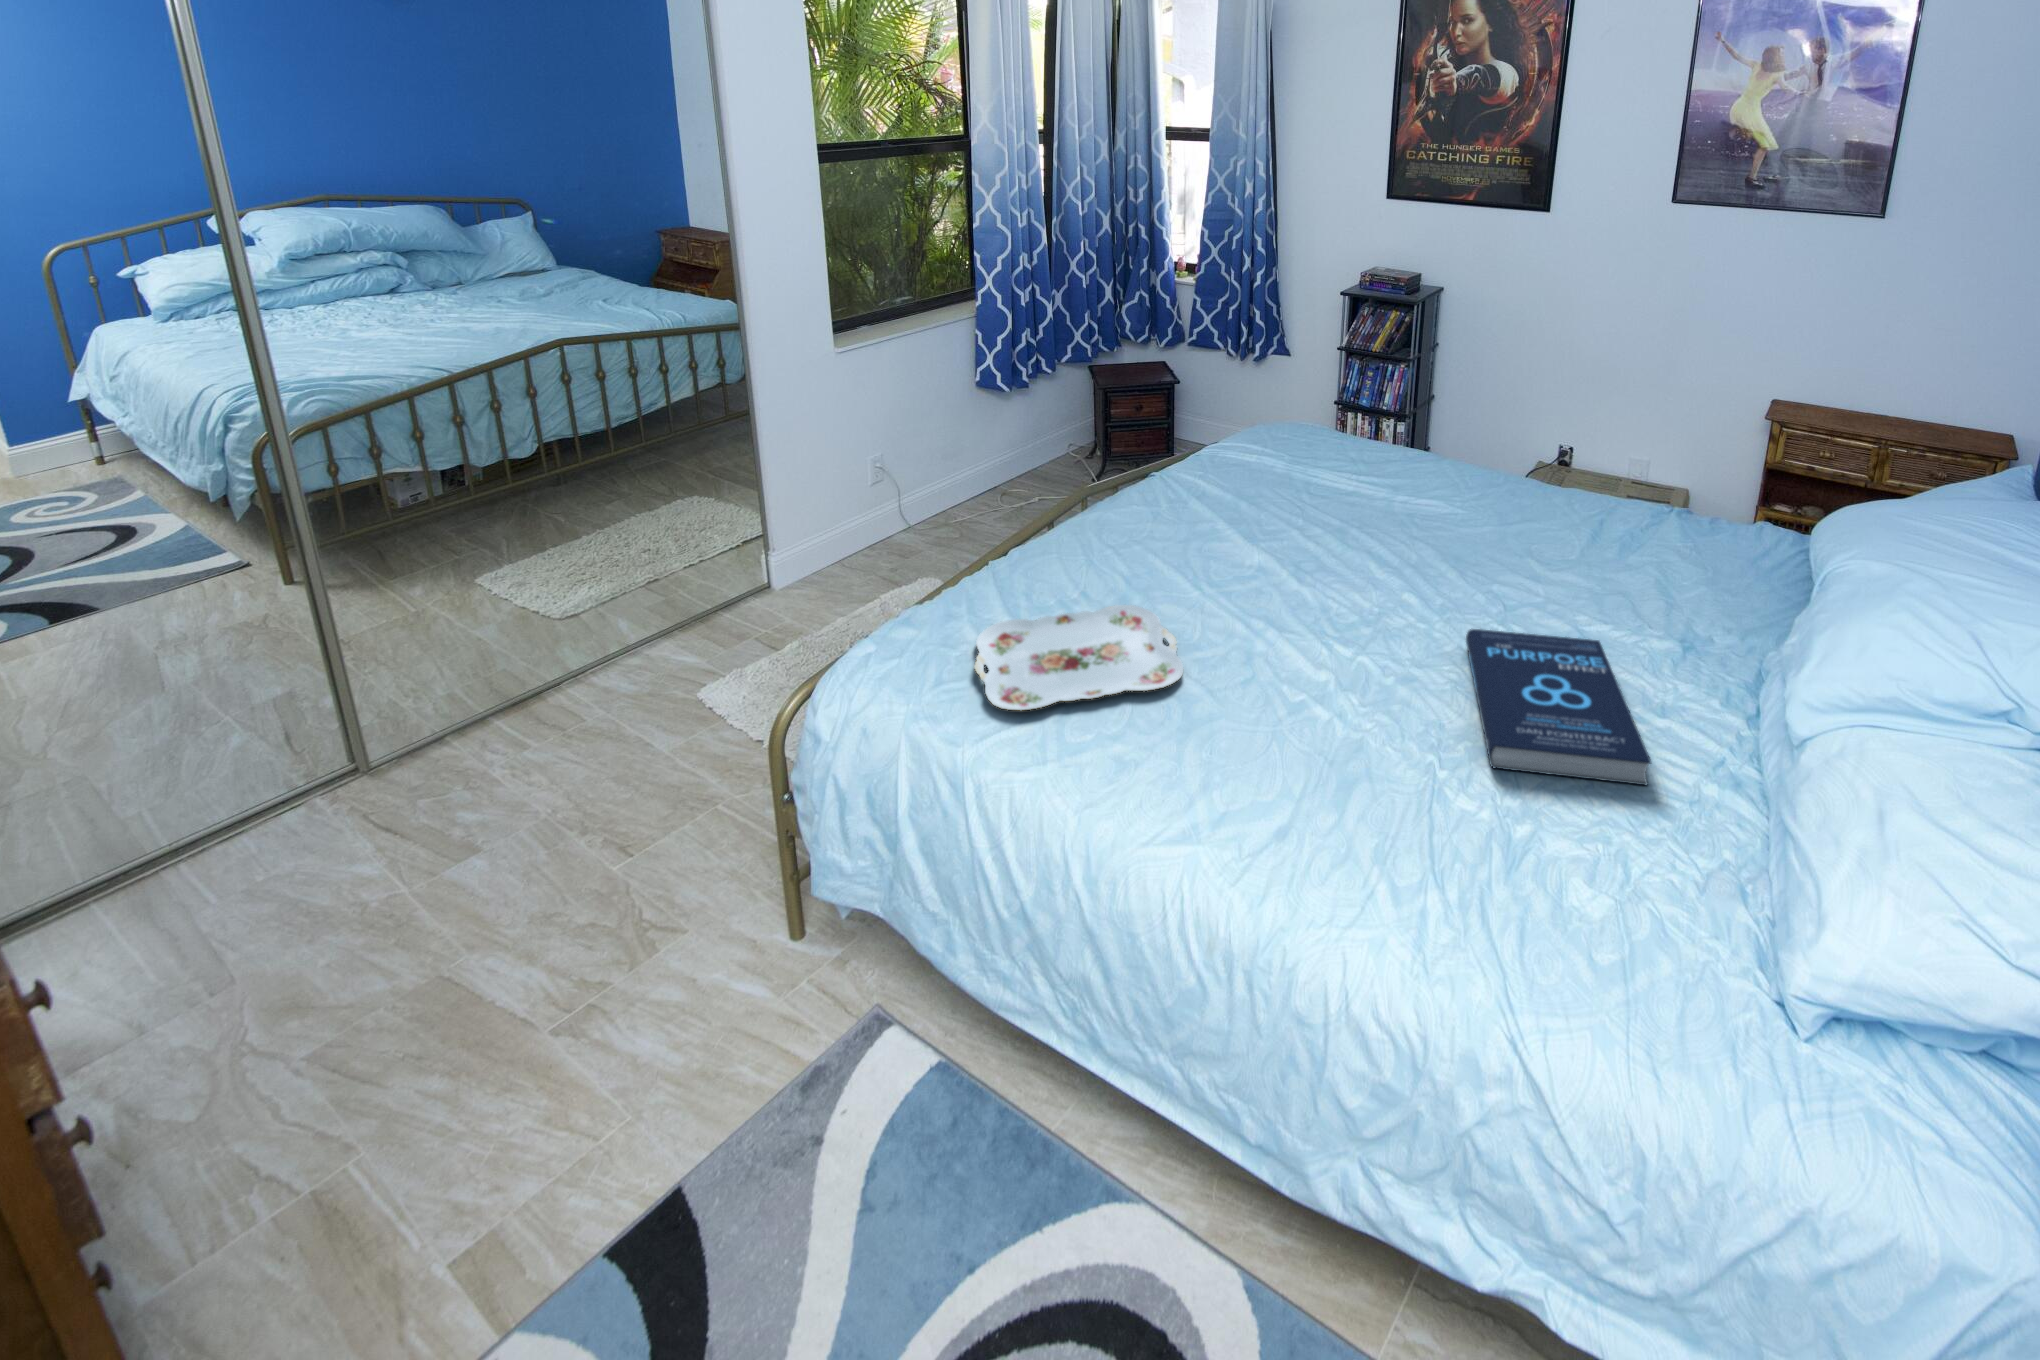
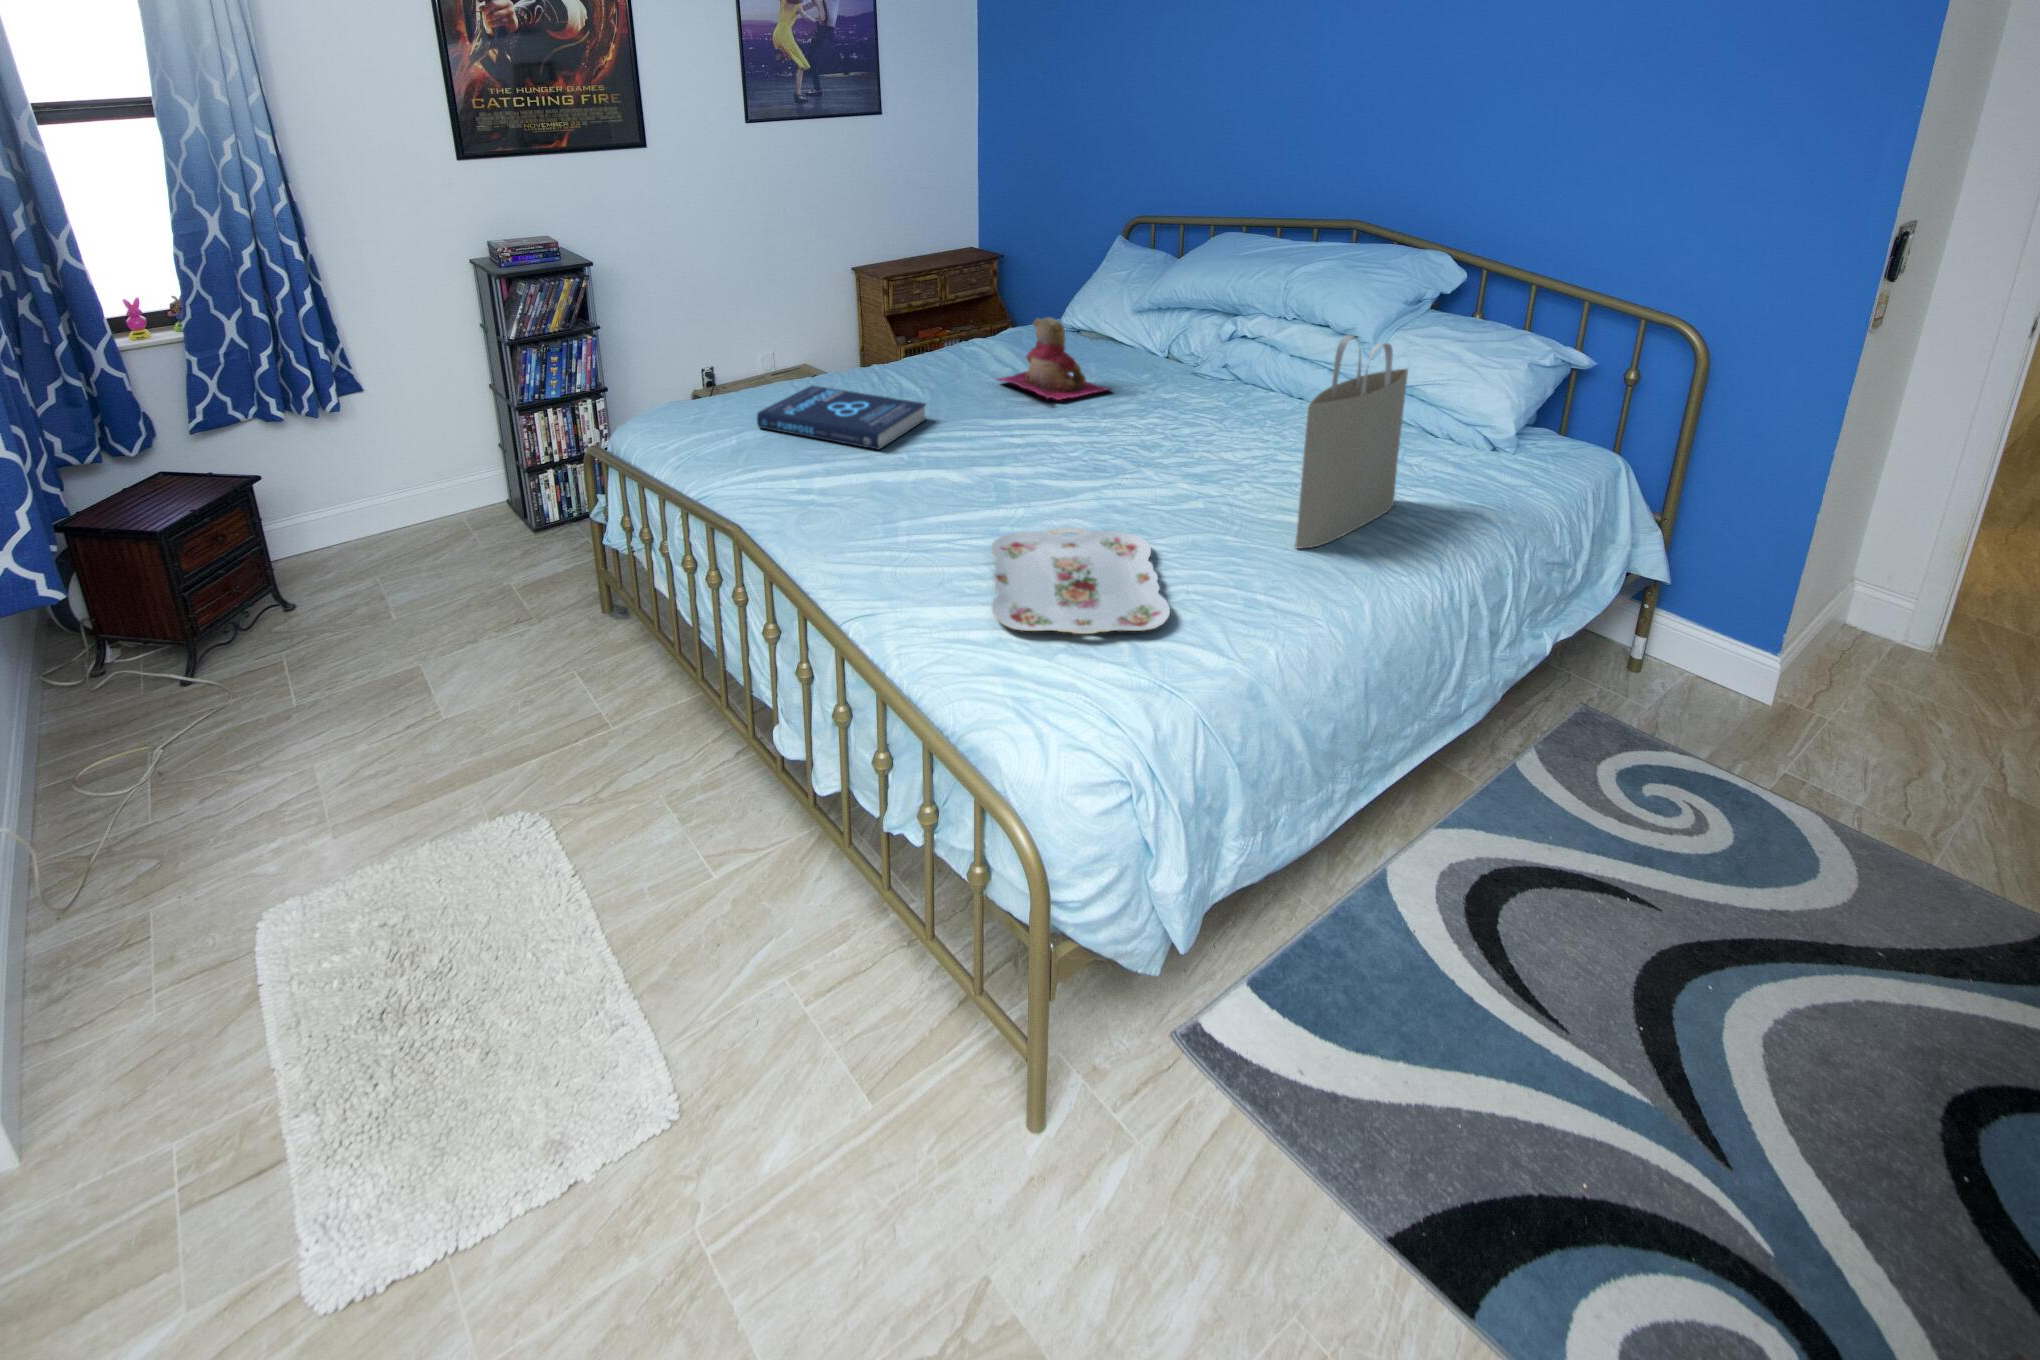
teddy bear: none [1508,494,1654,630] -> present [997,318,1110,400]
tote bag: none [1215,595,1453,901] -> present [1295,335,1408,548]
book: present [1466,629,1651,785] -> present [757,386,926,450]

